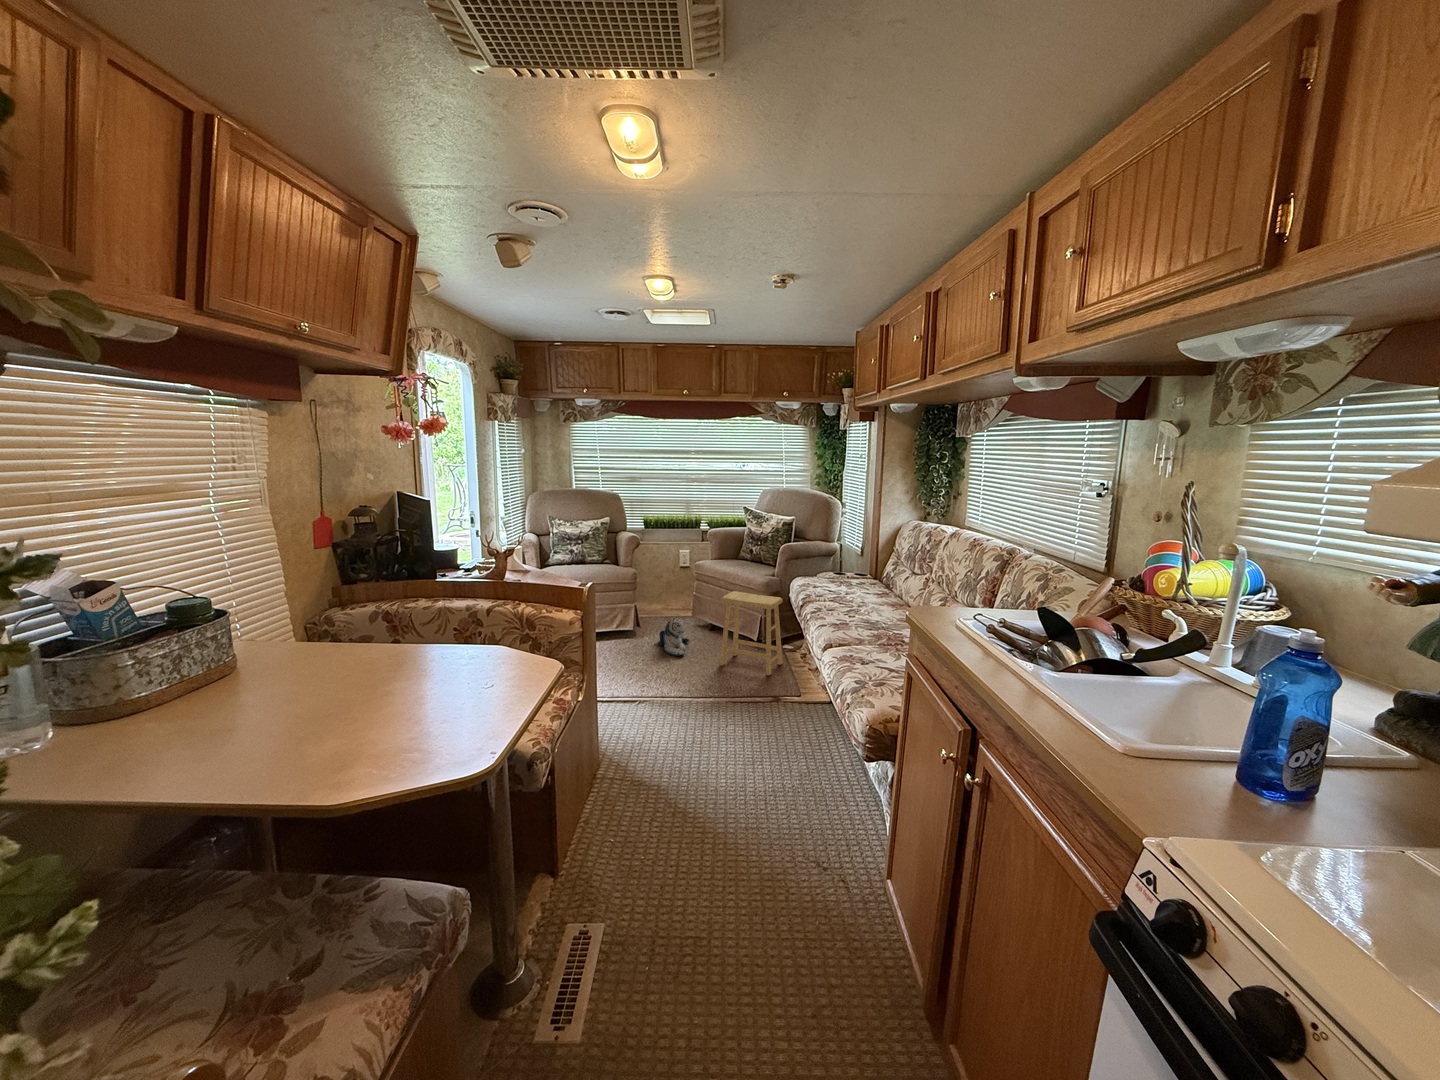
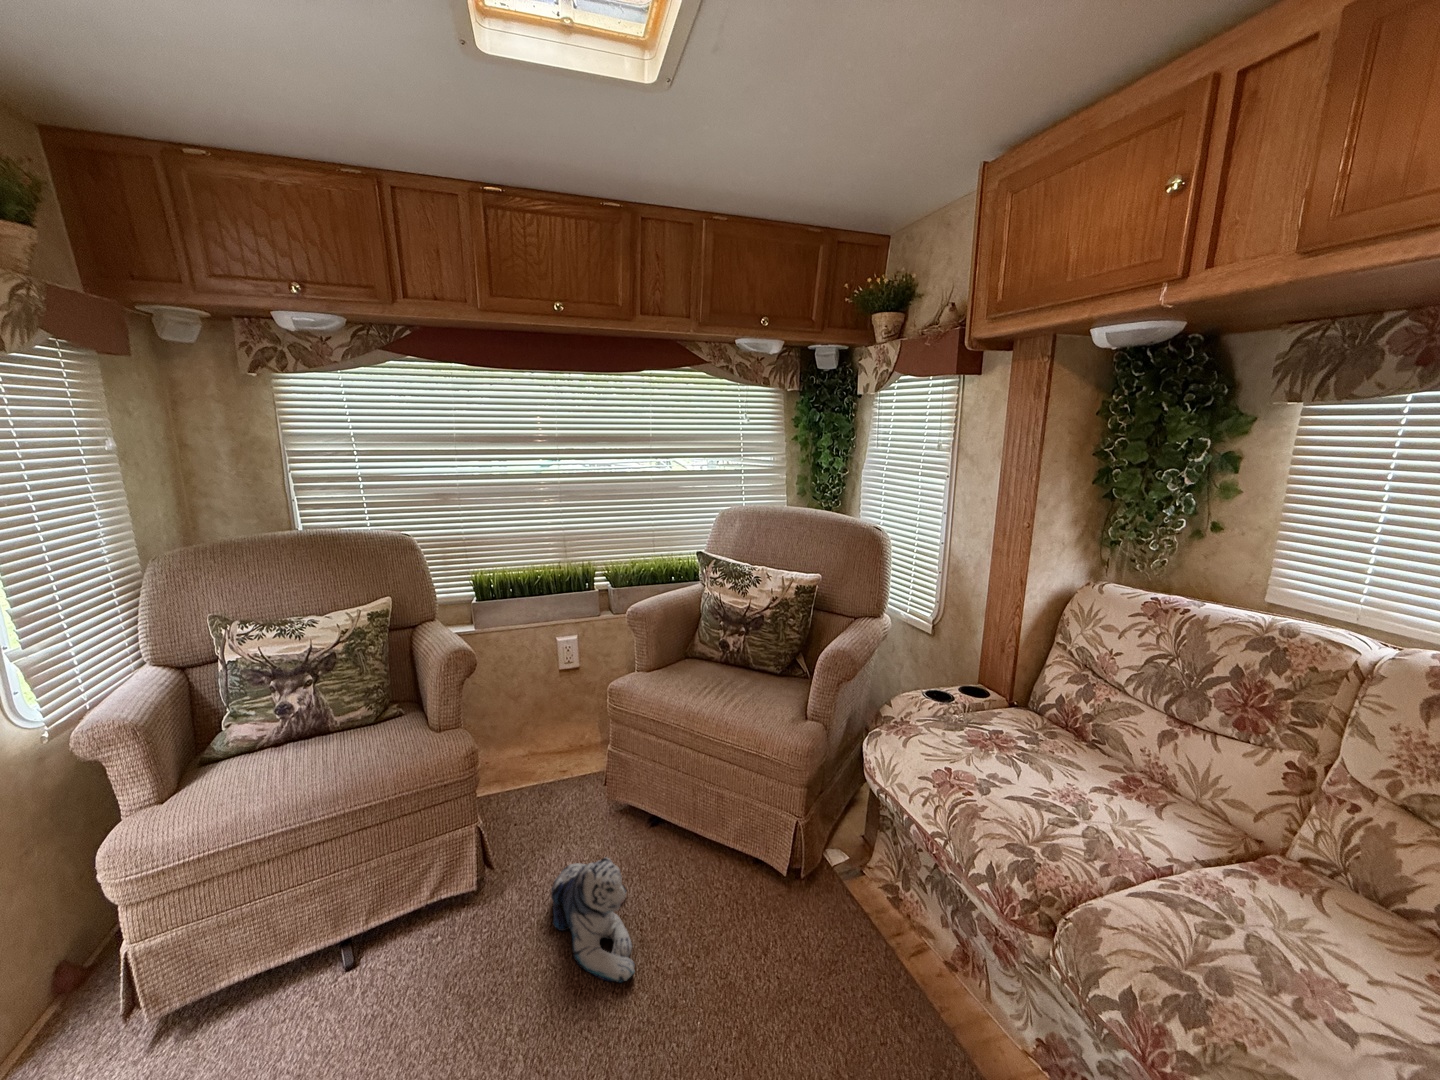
footstool: present [720,591,783,676] -> none [742,788,899,1024]

